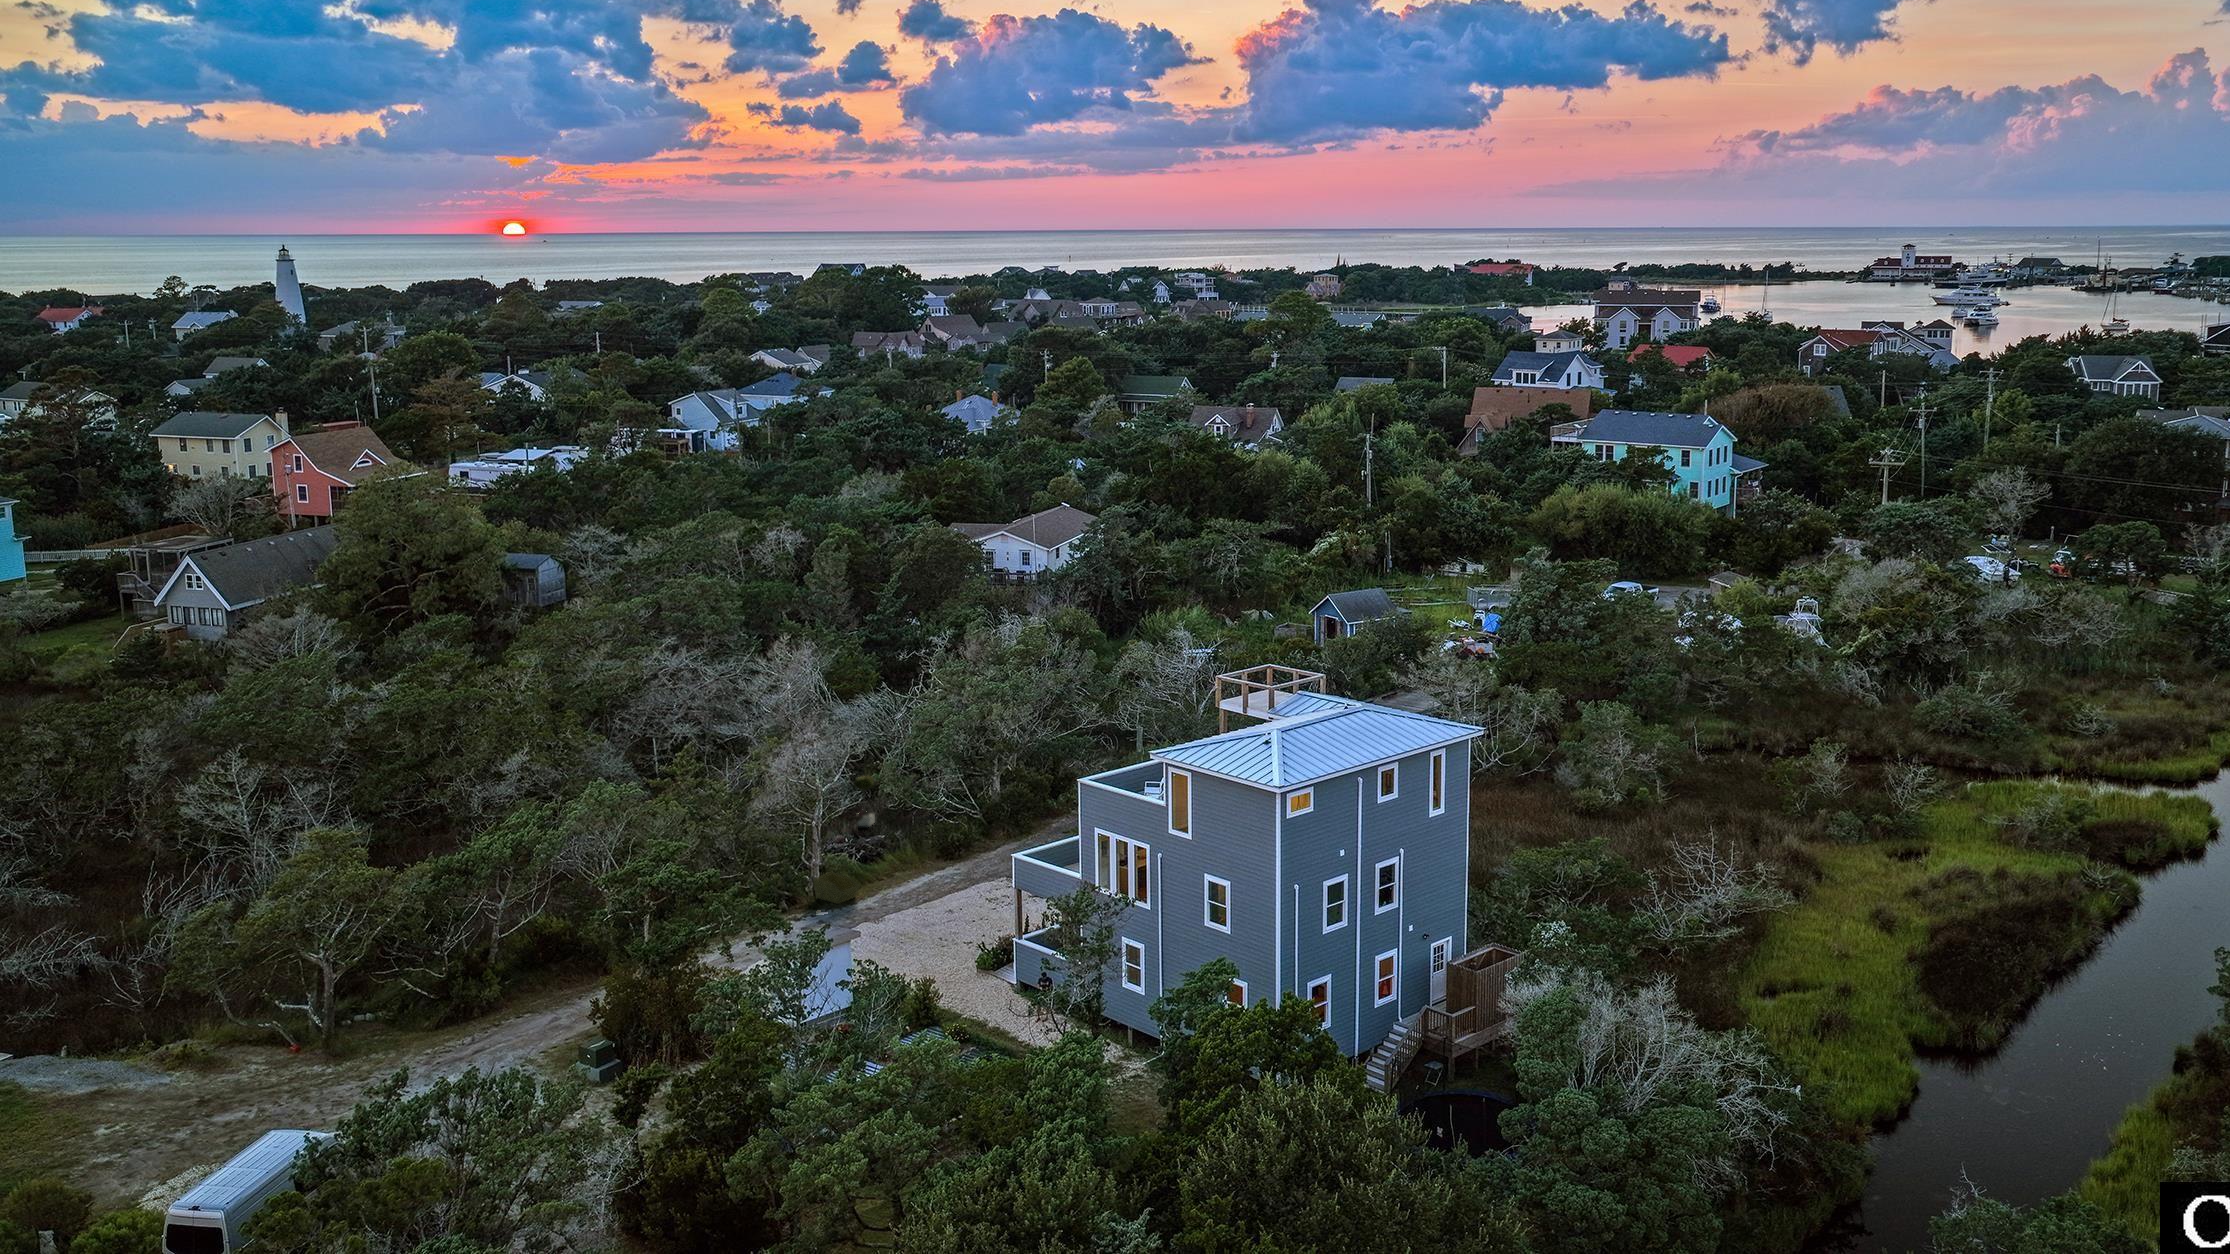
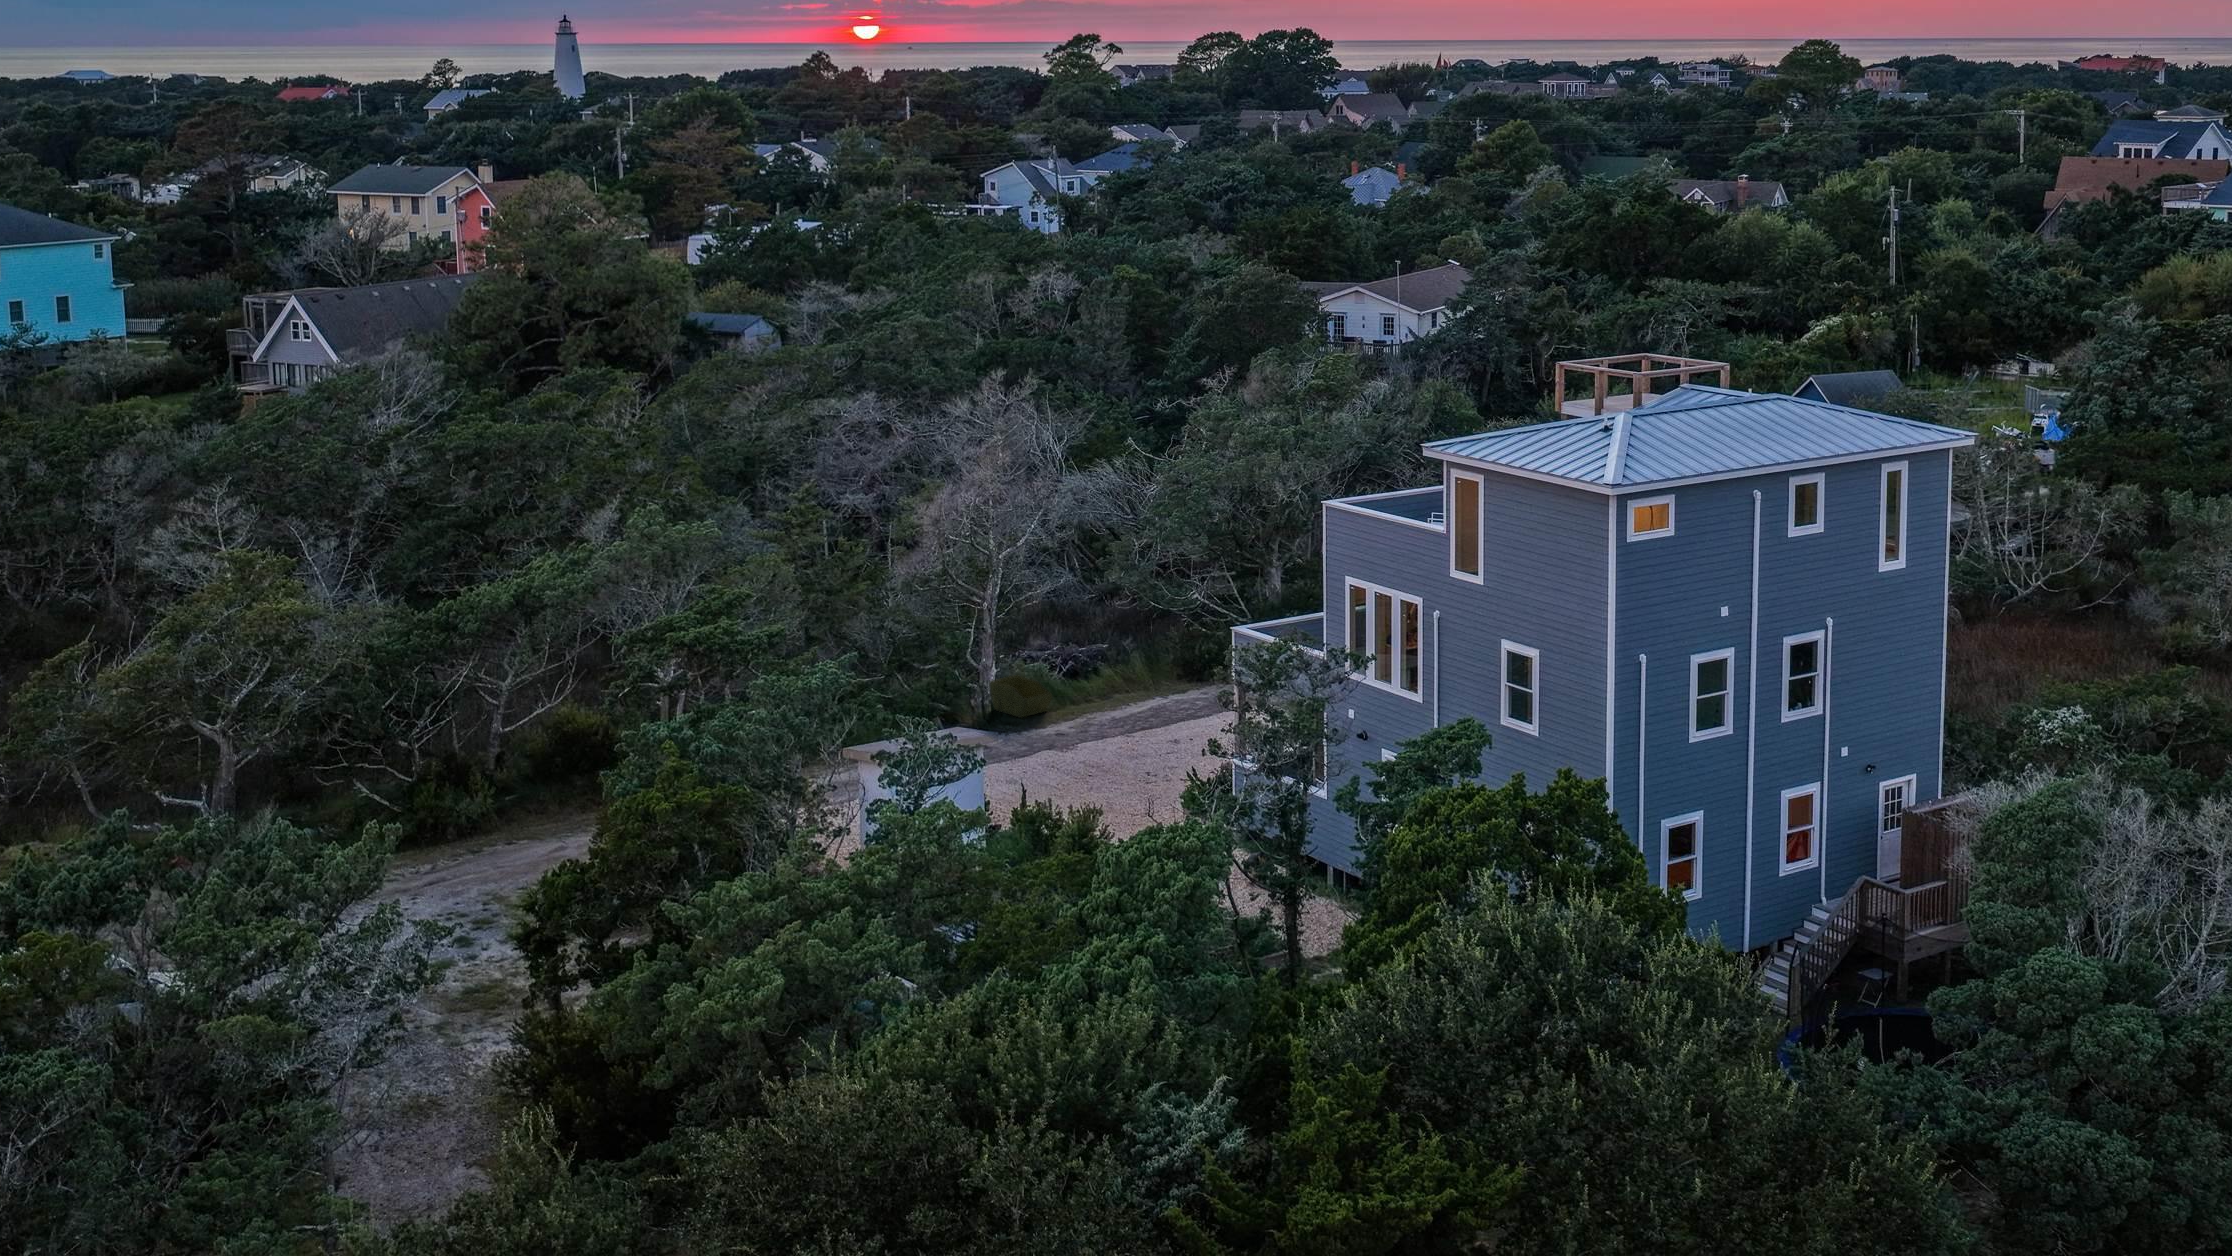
potted tree: present [853,776,875,827] -> none [1076,562,1109,634]

